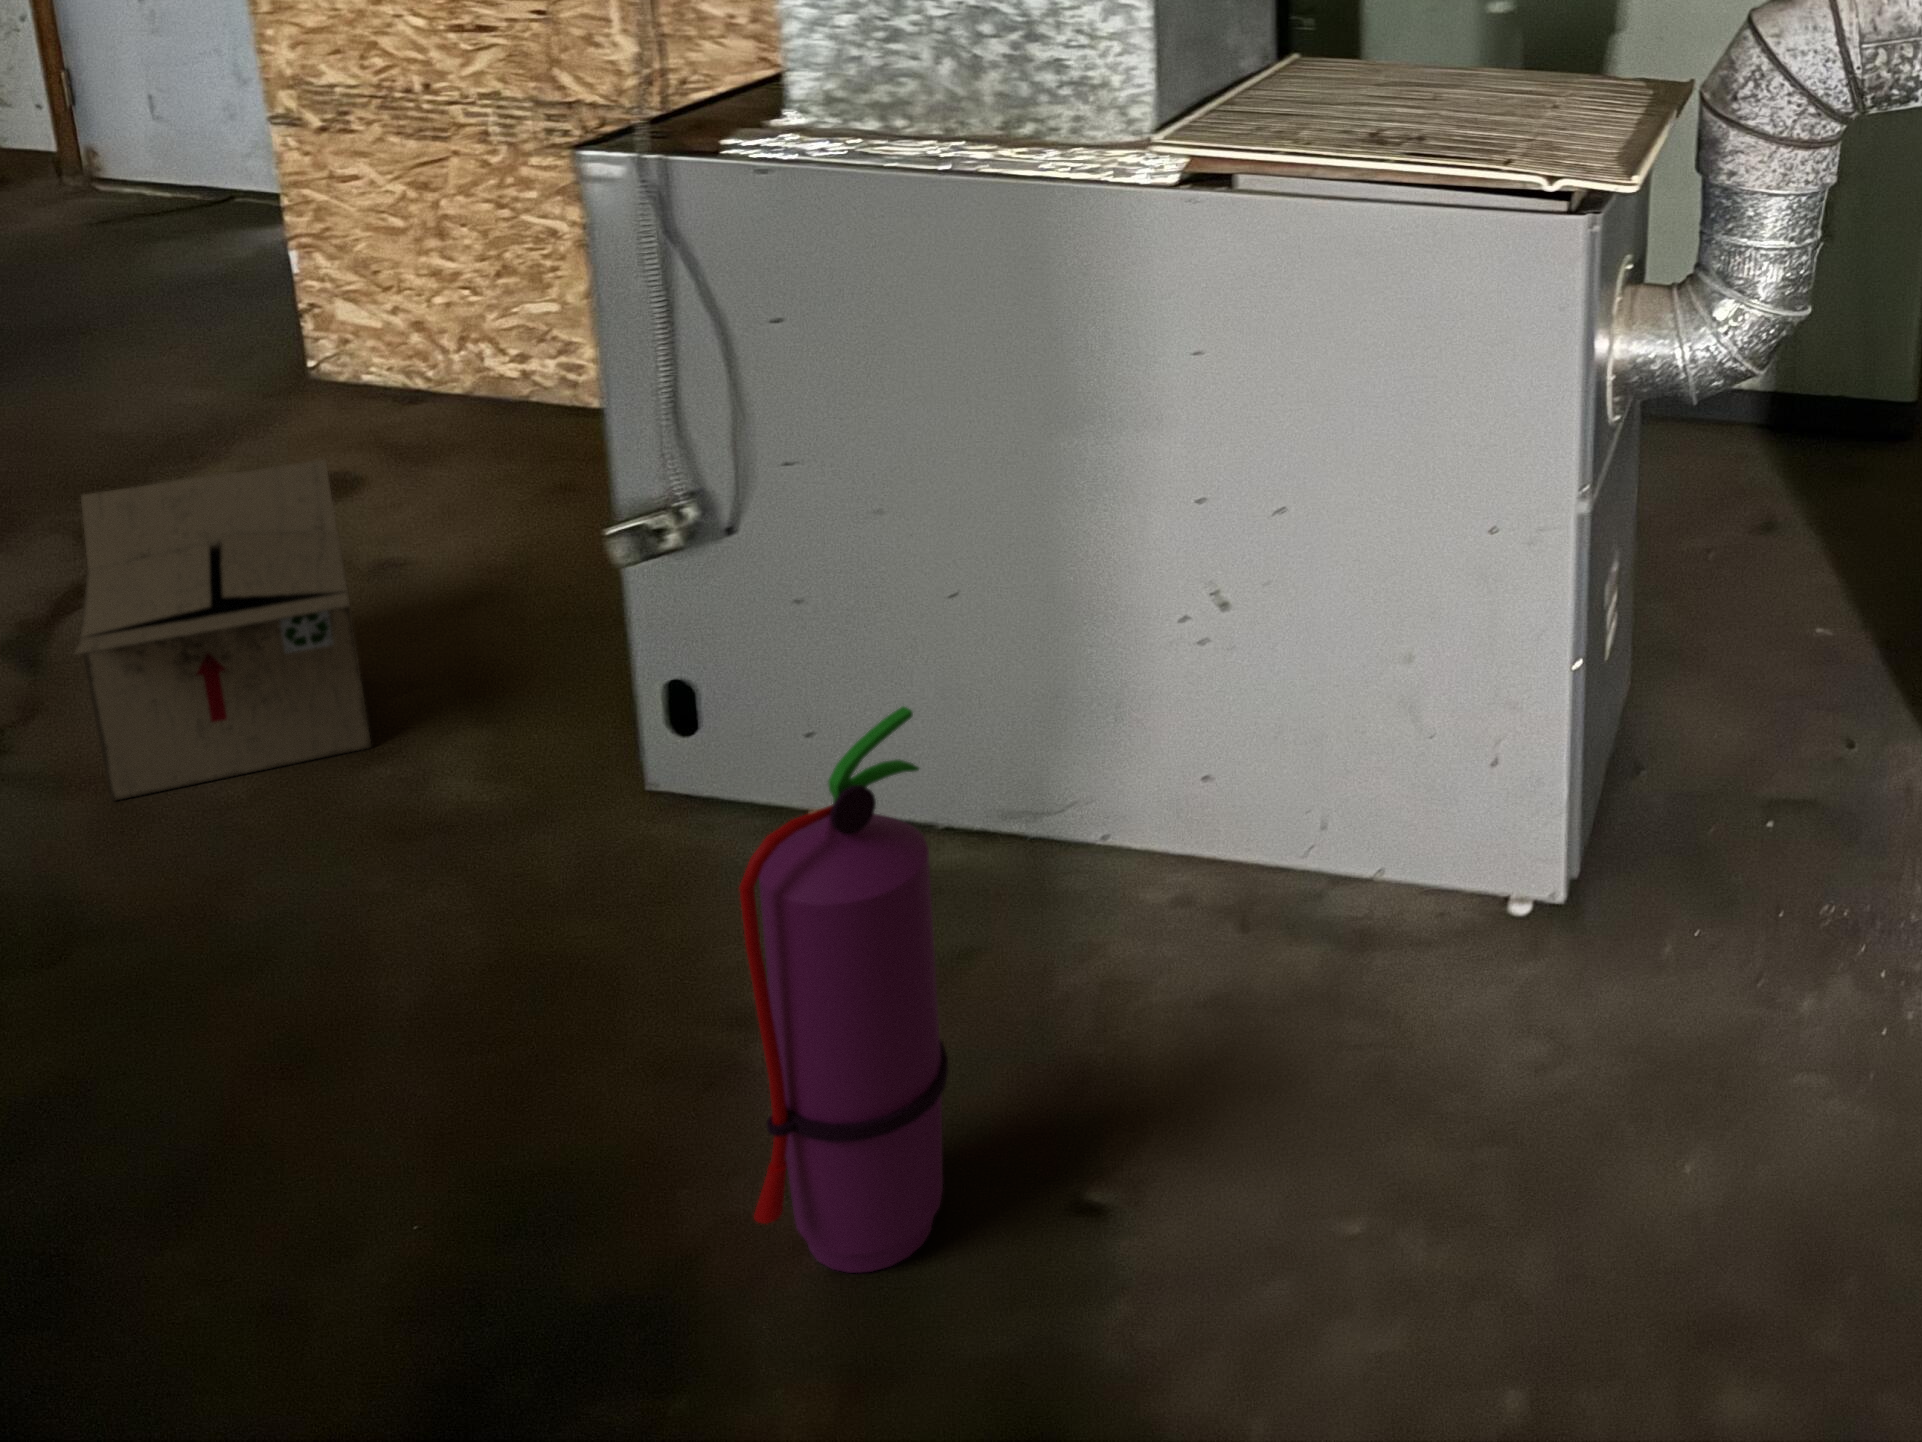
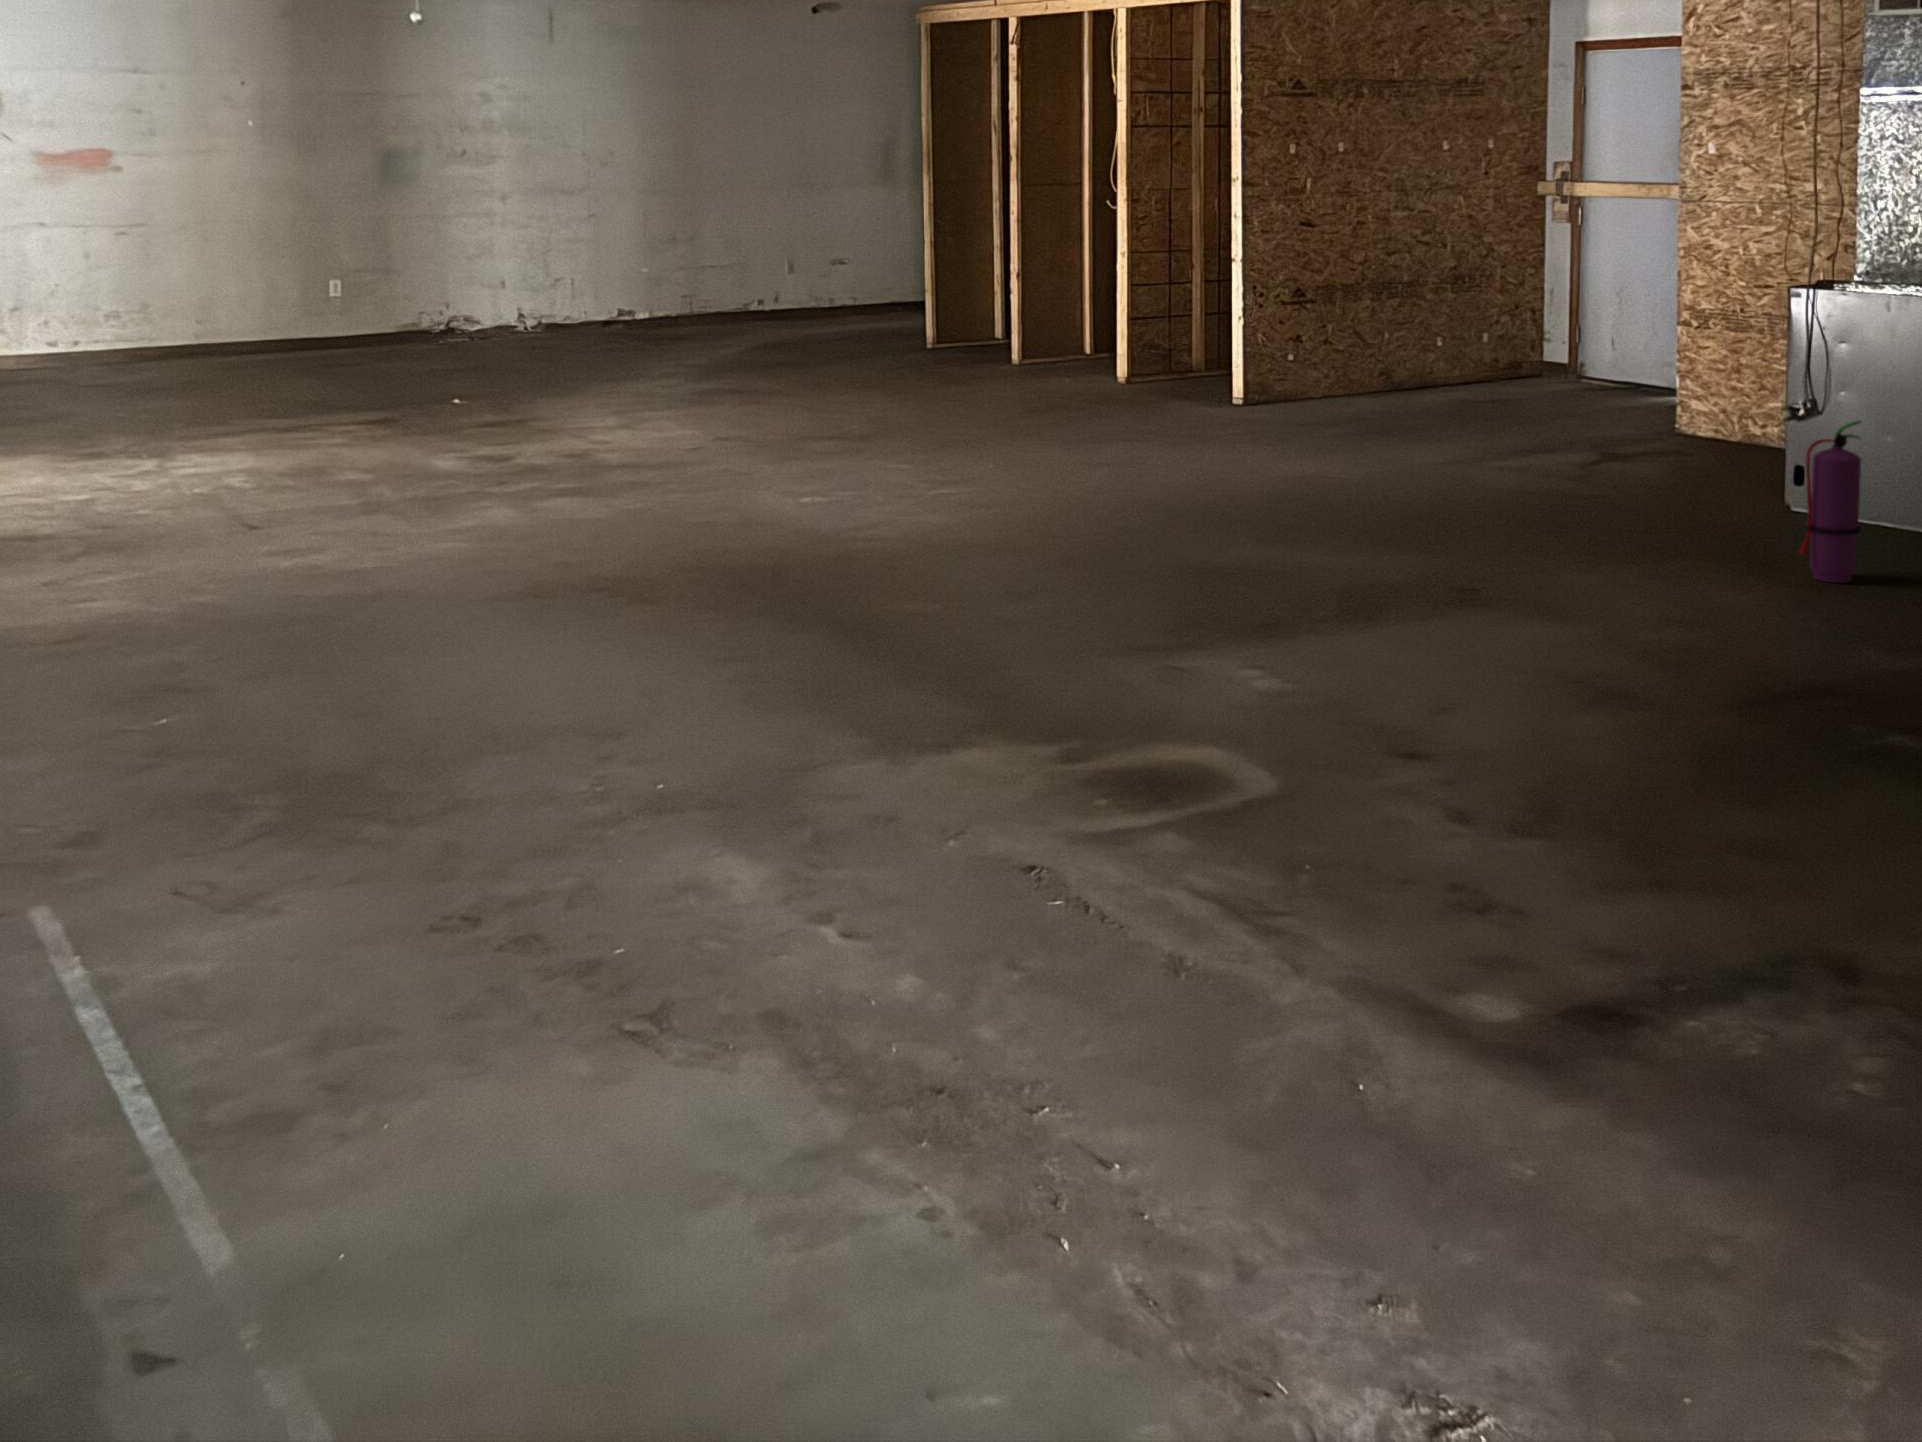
cardboard box: present [74,460,371,801] -> none [1617,410,1701,502]

